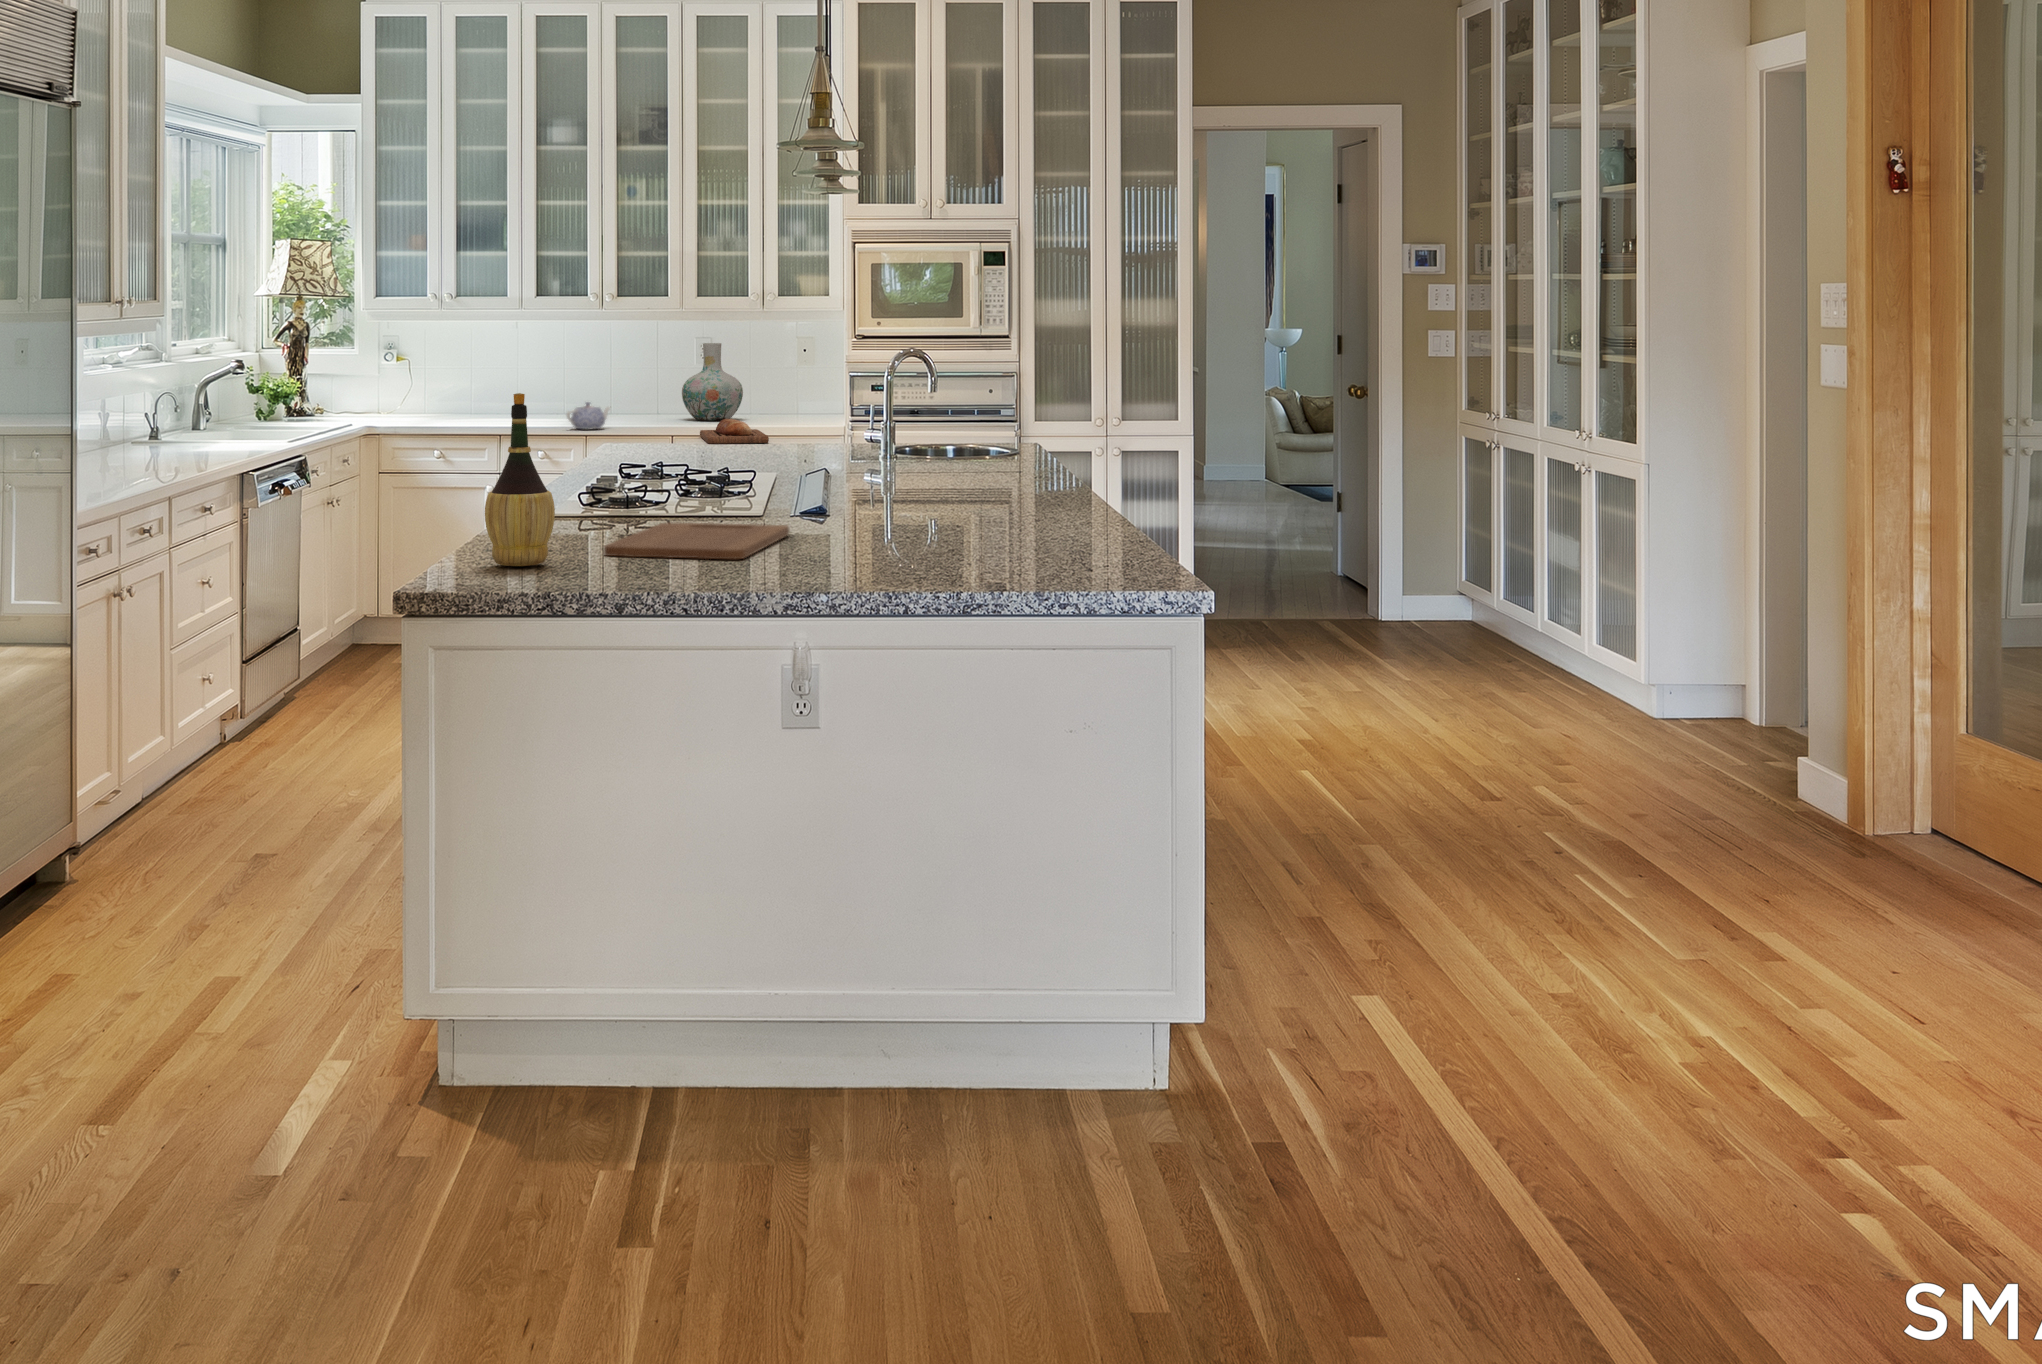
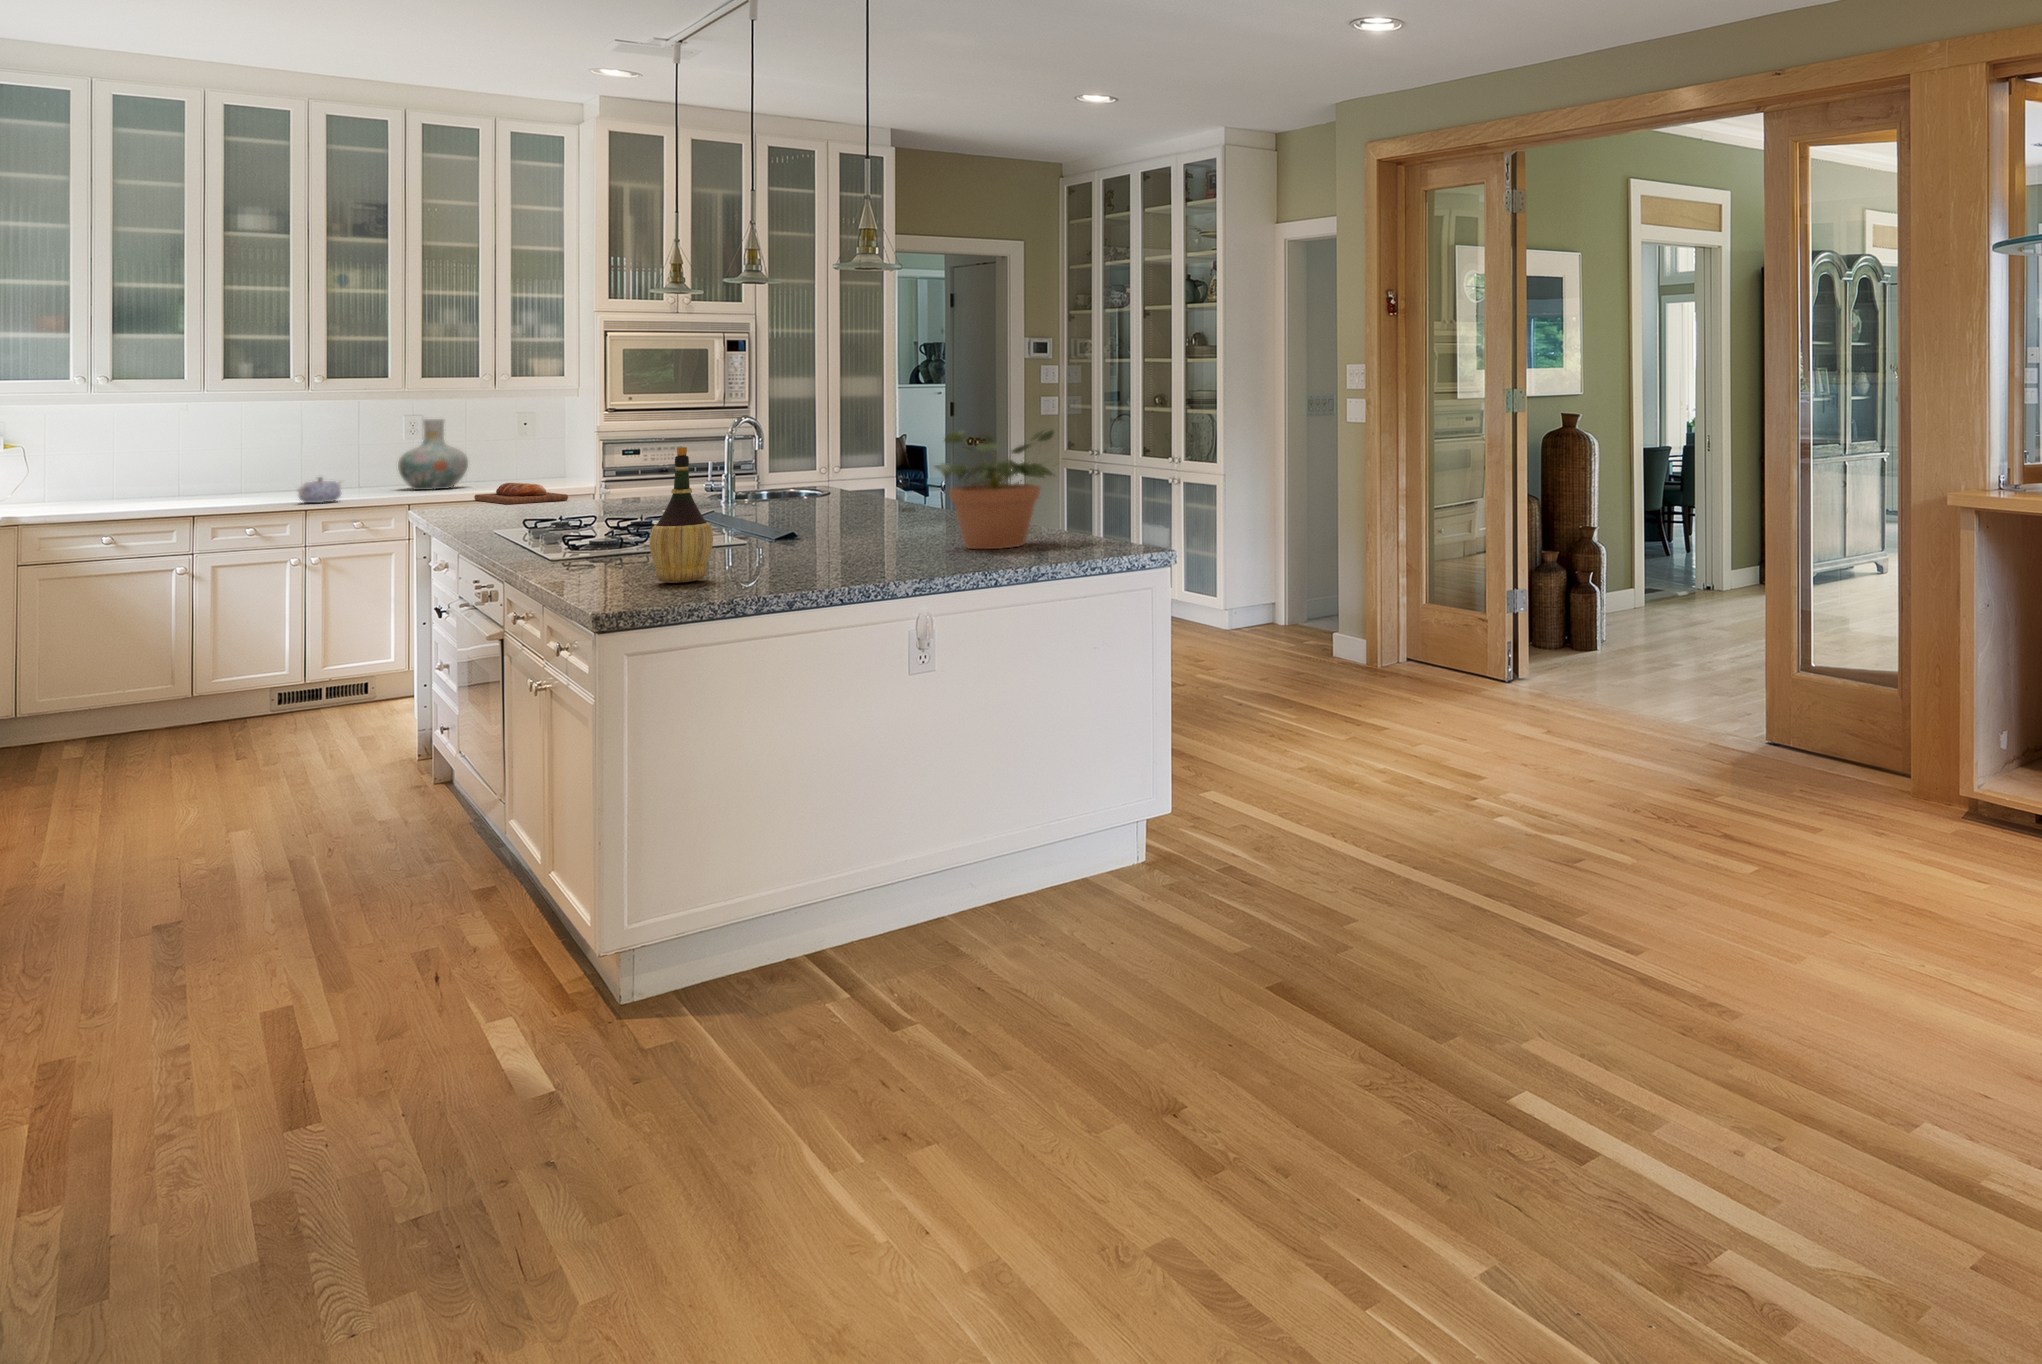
potted plant: none [880,382,1074,562] -> present [935,429,1054,549]
cutting board: present [604,523,789,559] -> none [716,541,848,571]

